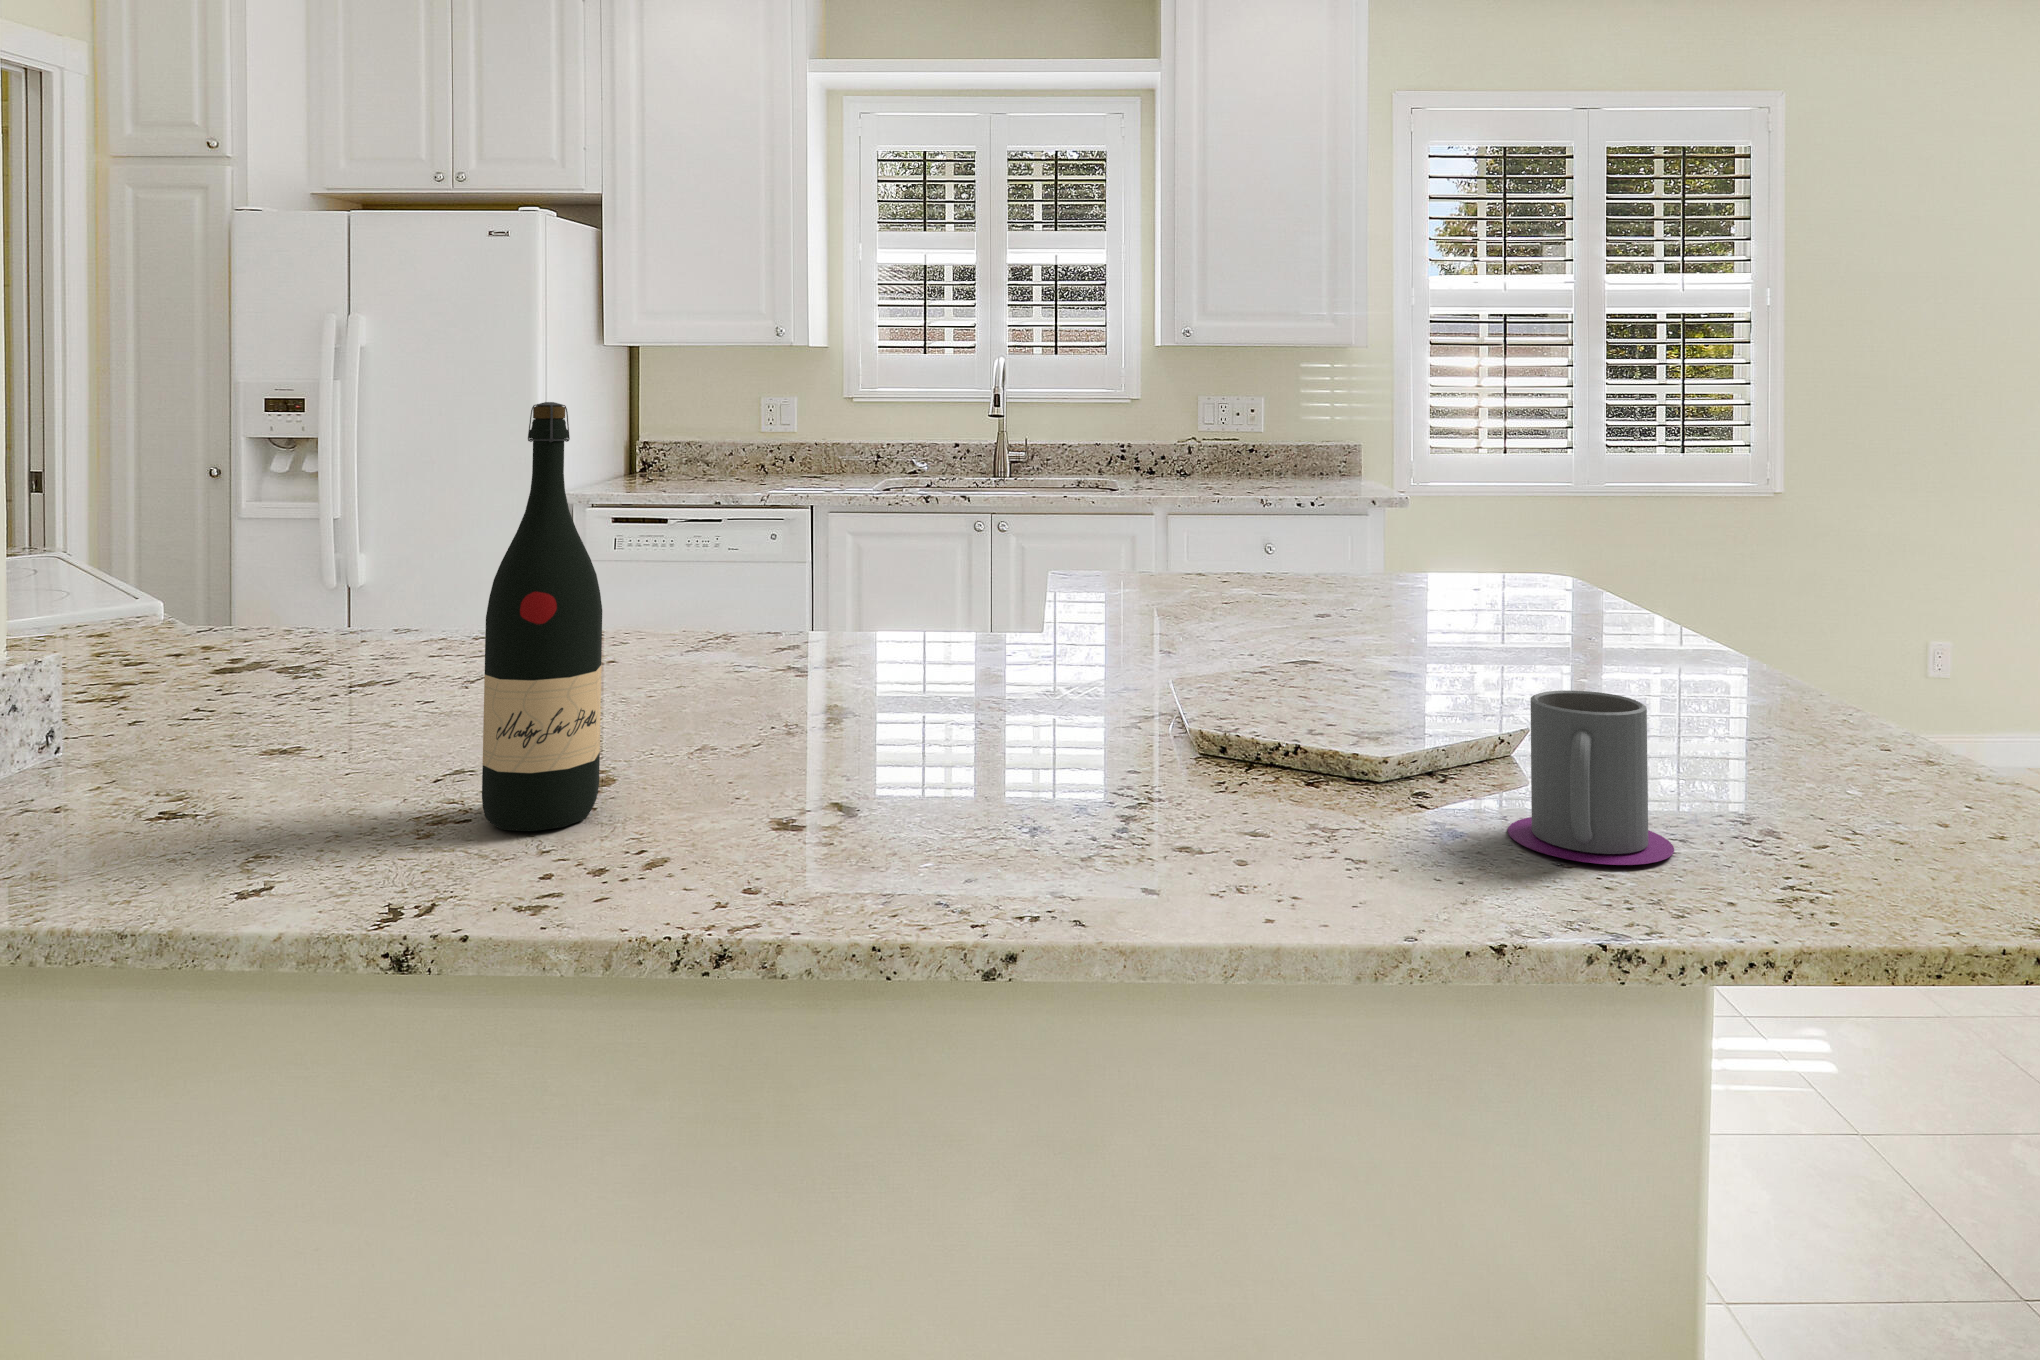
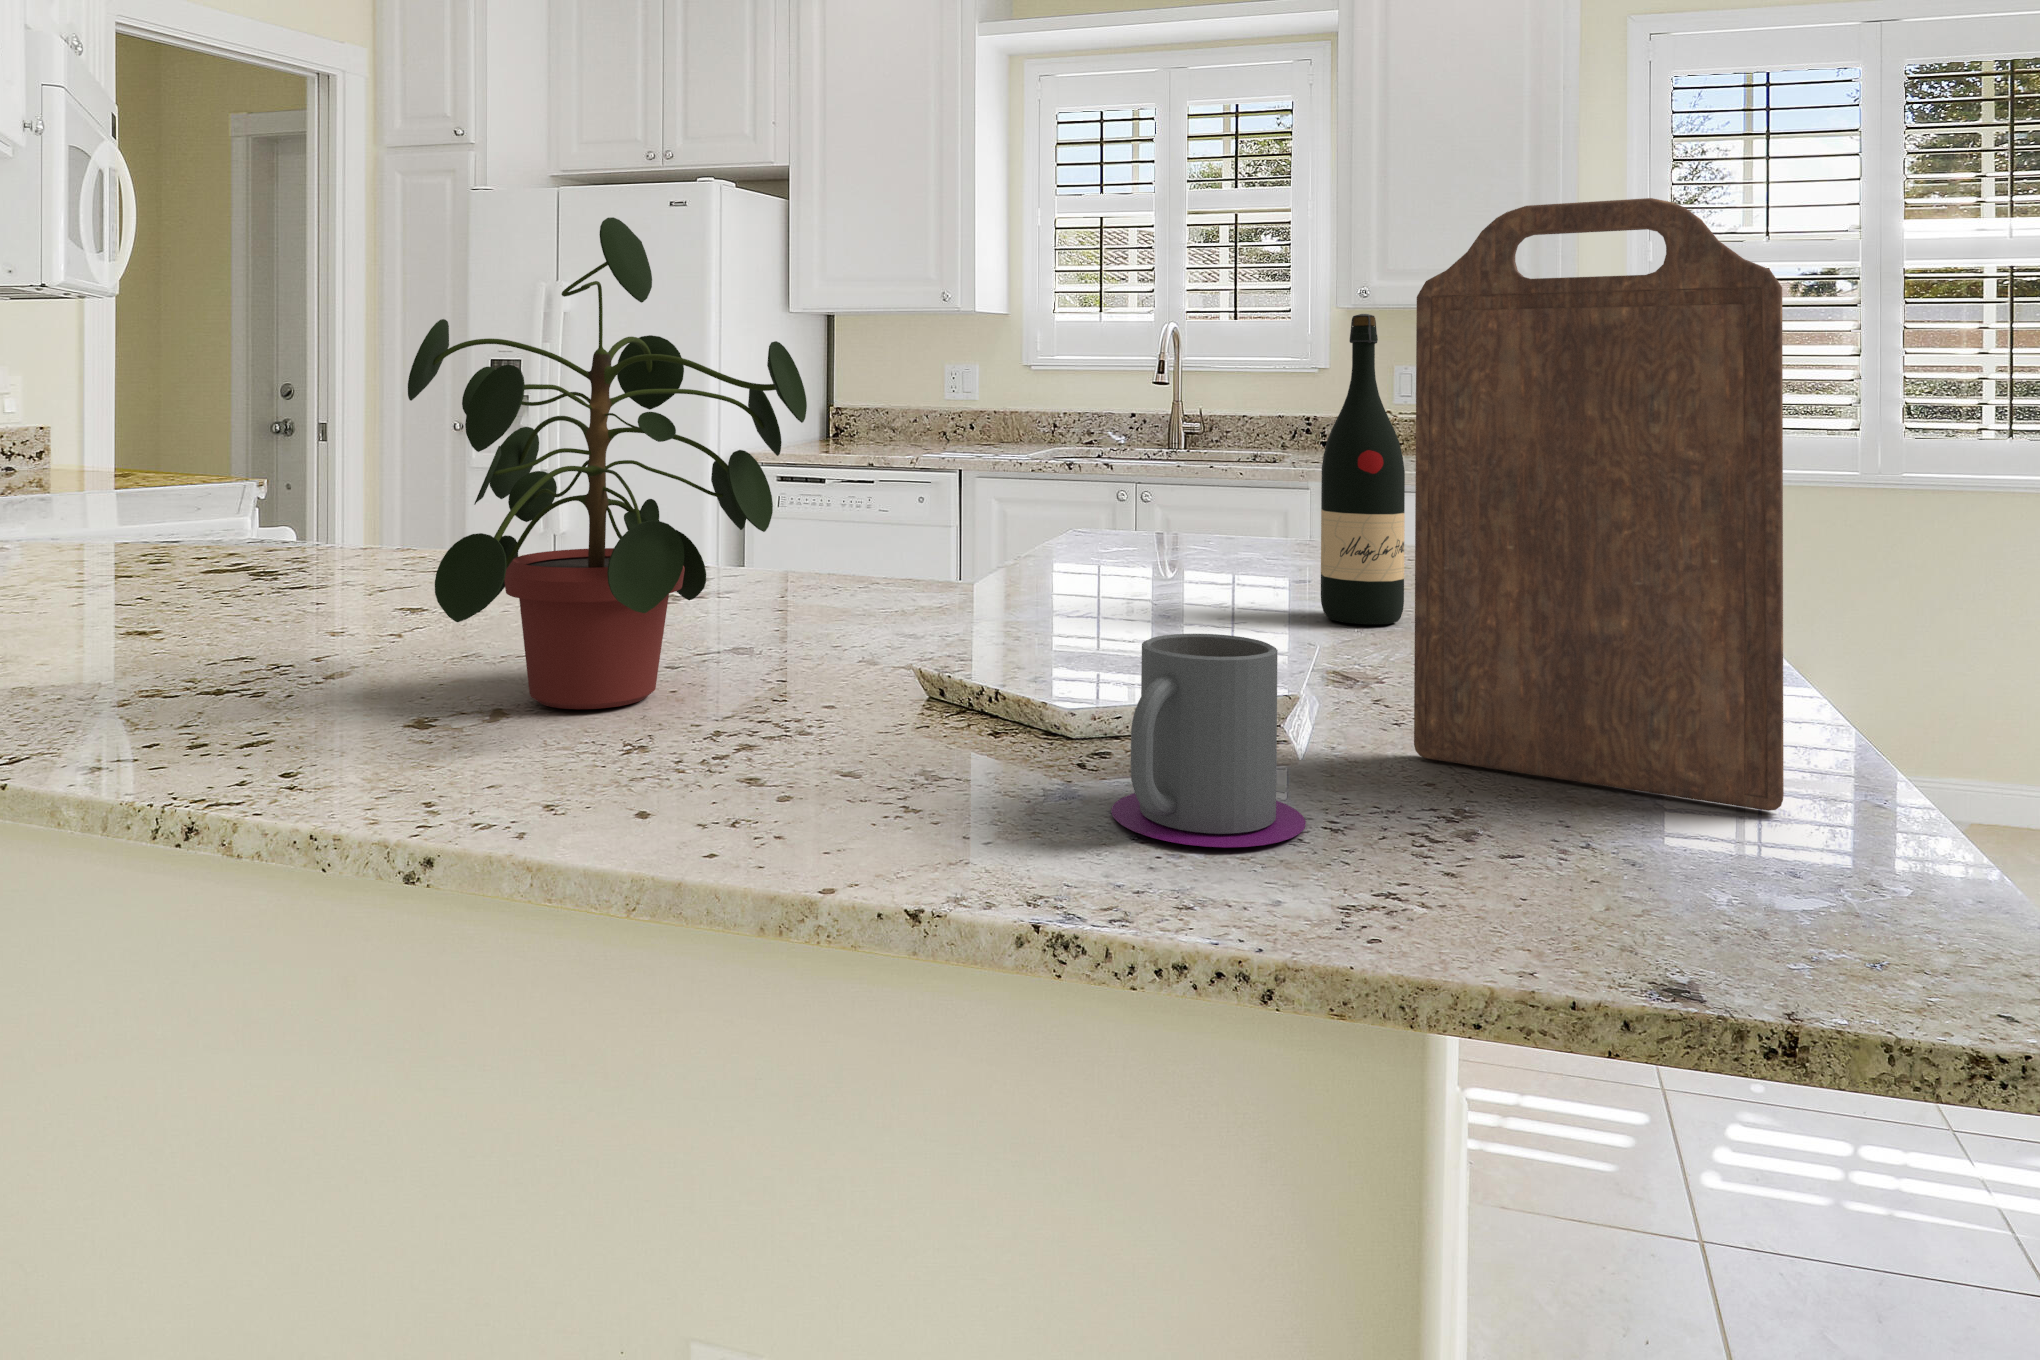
potted plant: none [765,332,1124,797] -> present [408,217,807,709]
cutting board: none [1646,338,1940,793] -> present [1414,198,1784,811]
wine bottle: present [482,402,602,831] -> present [1321,314,1405,625]

